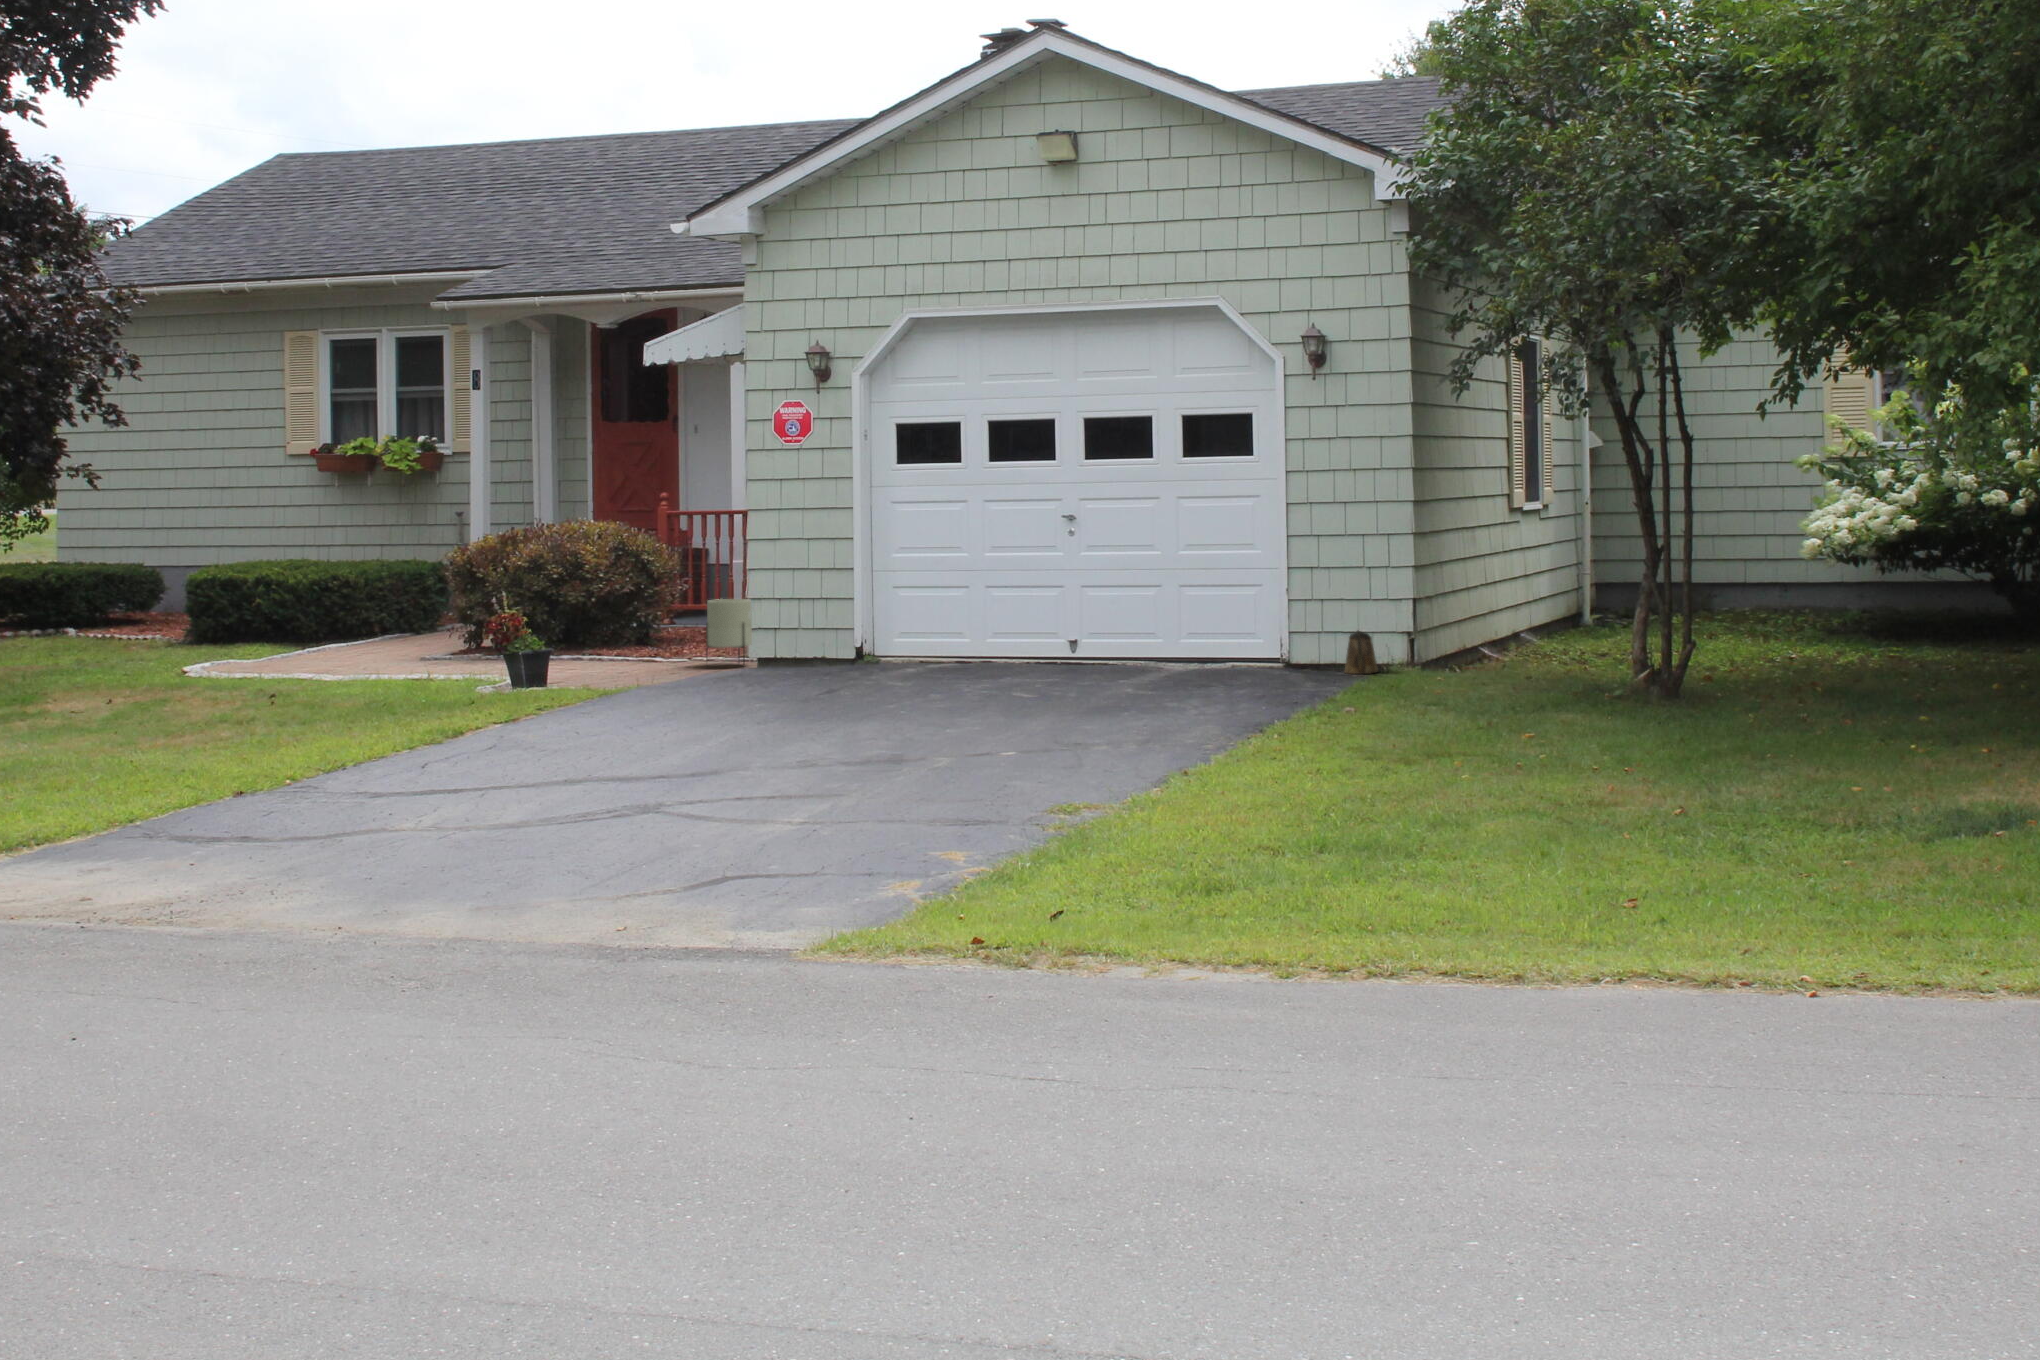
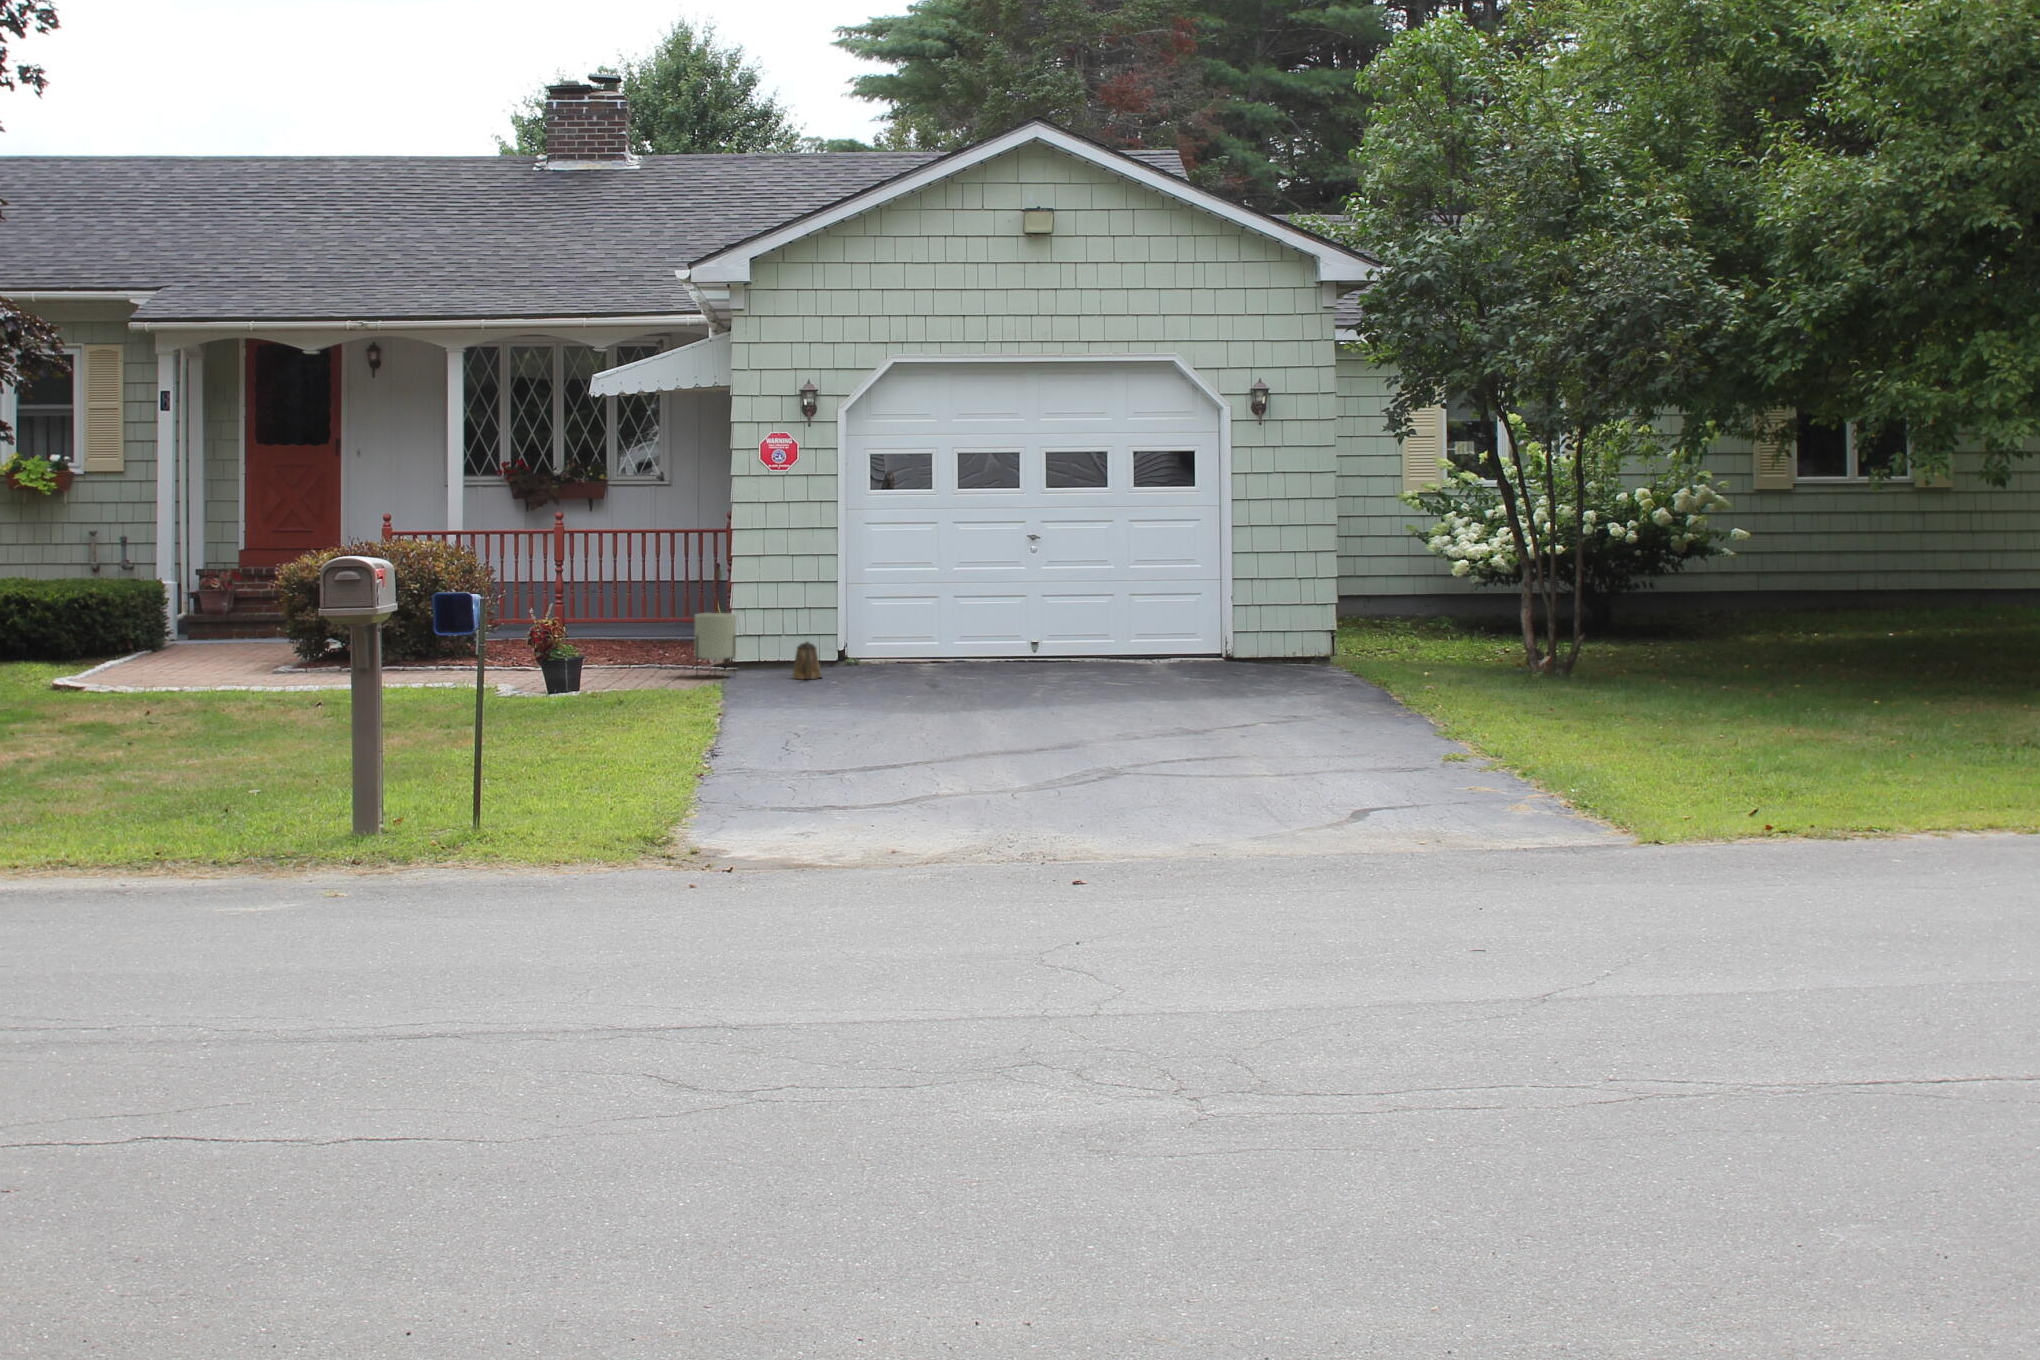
watering can: present [1345,631,1378,674] -> present [793,642,821,679]

